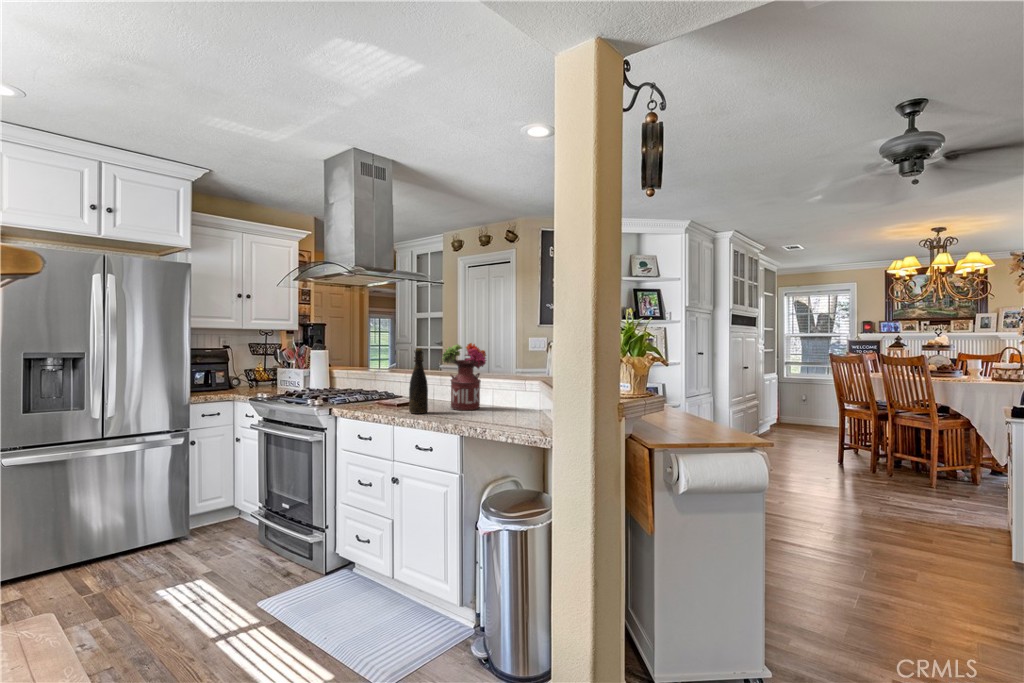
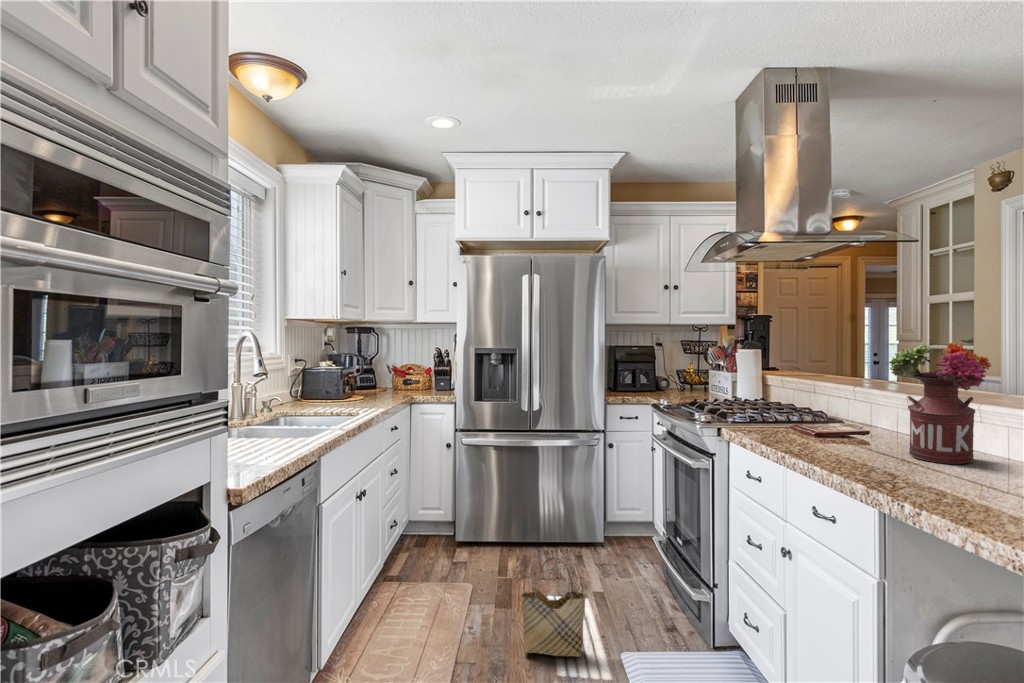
bottle: present [409,348,428,414] -> none [822,351,856,457]
woven basket: none [158,542,224,636] -> present [521,558,586,657]

